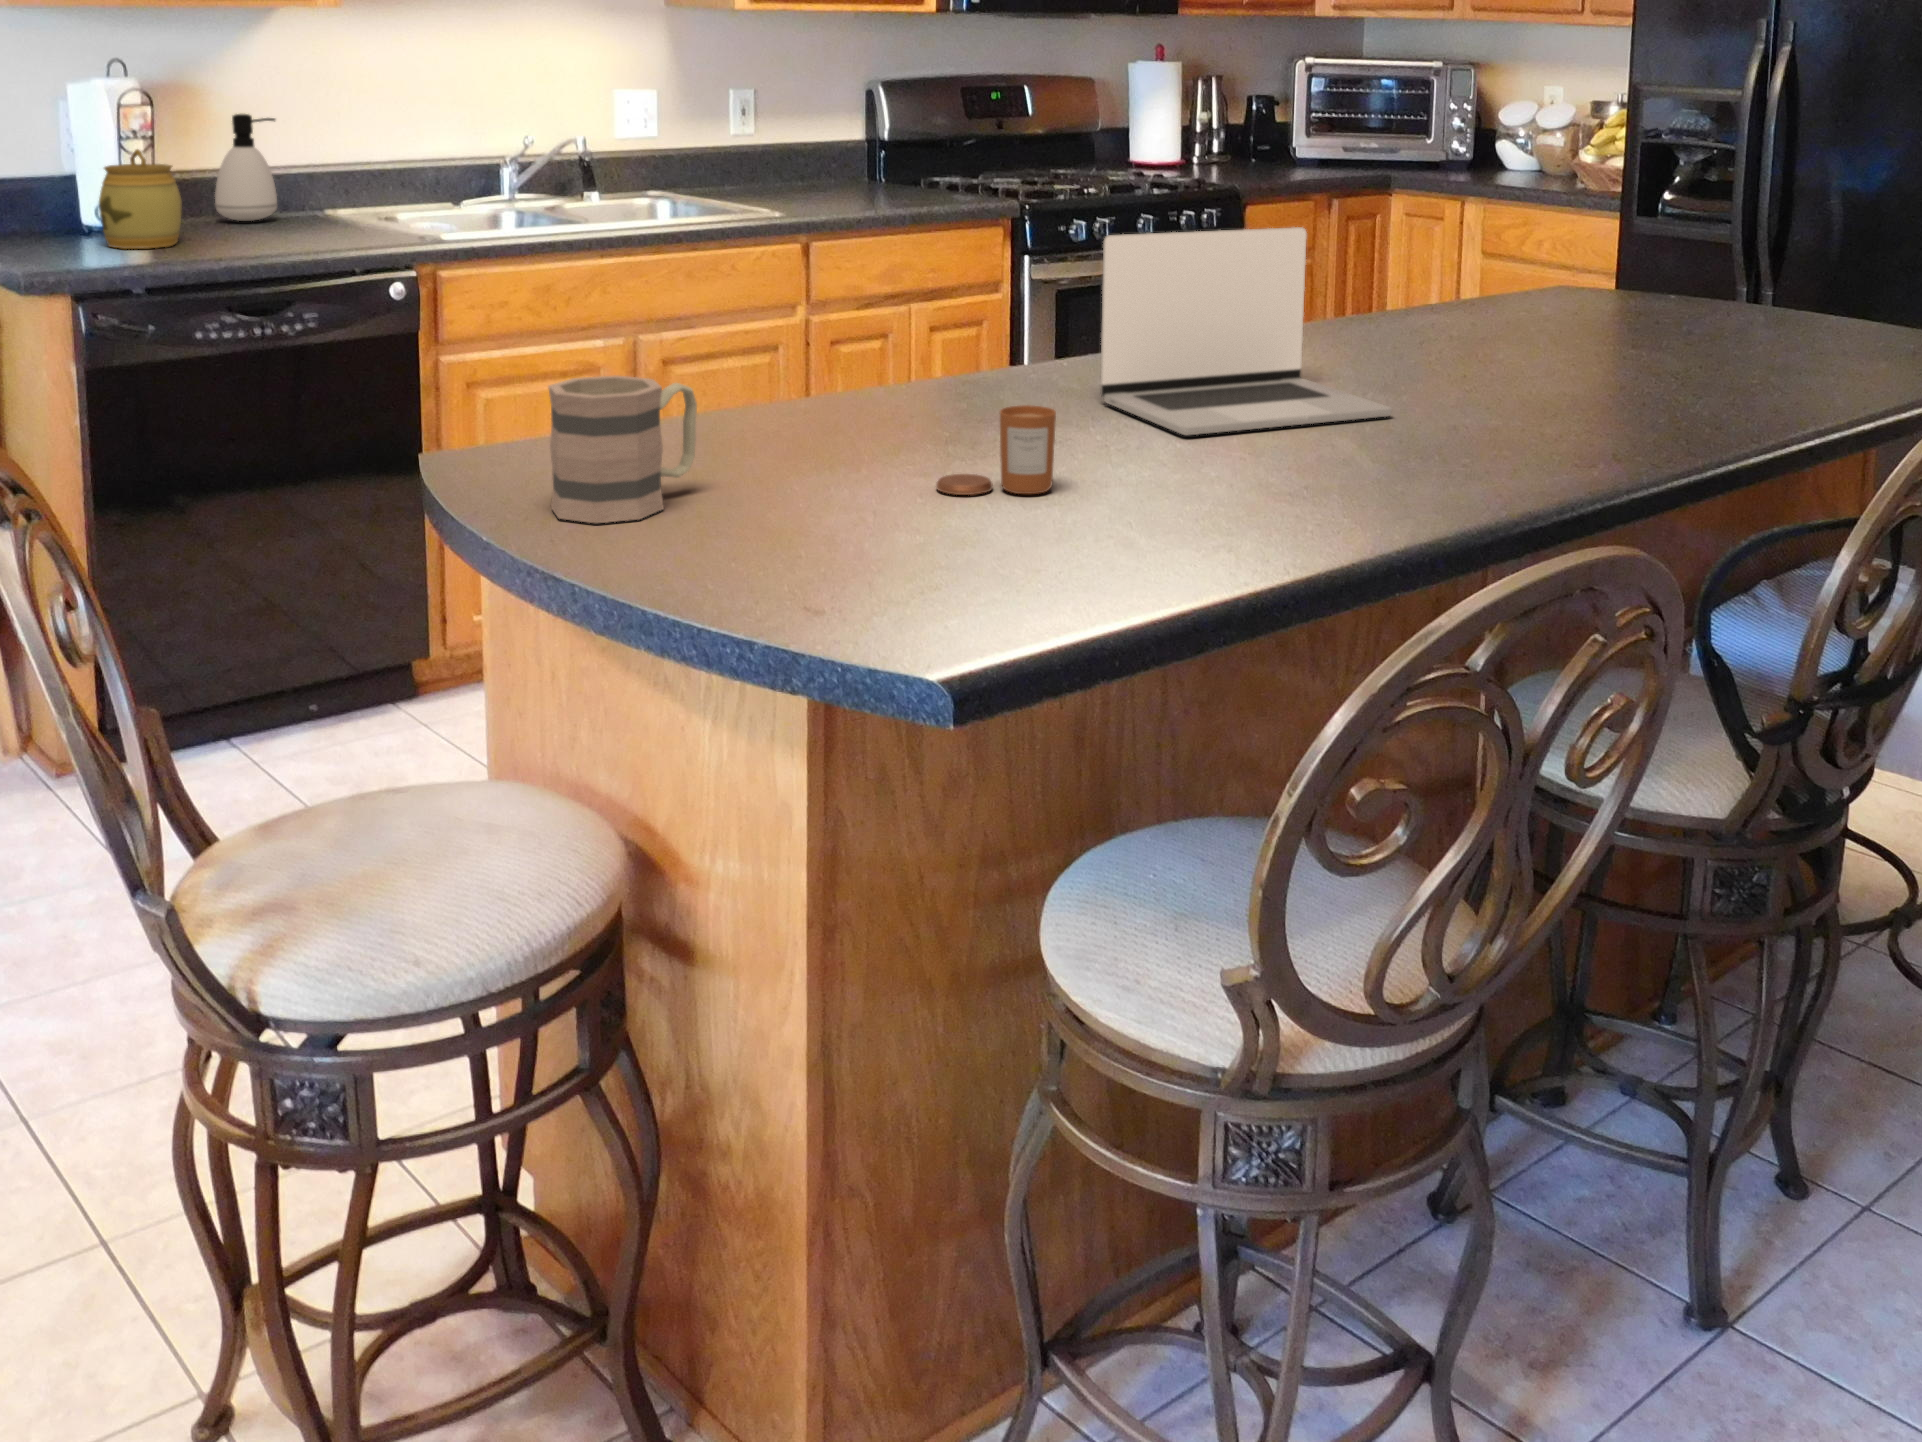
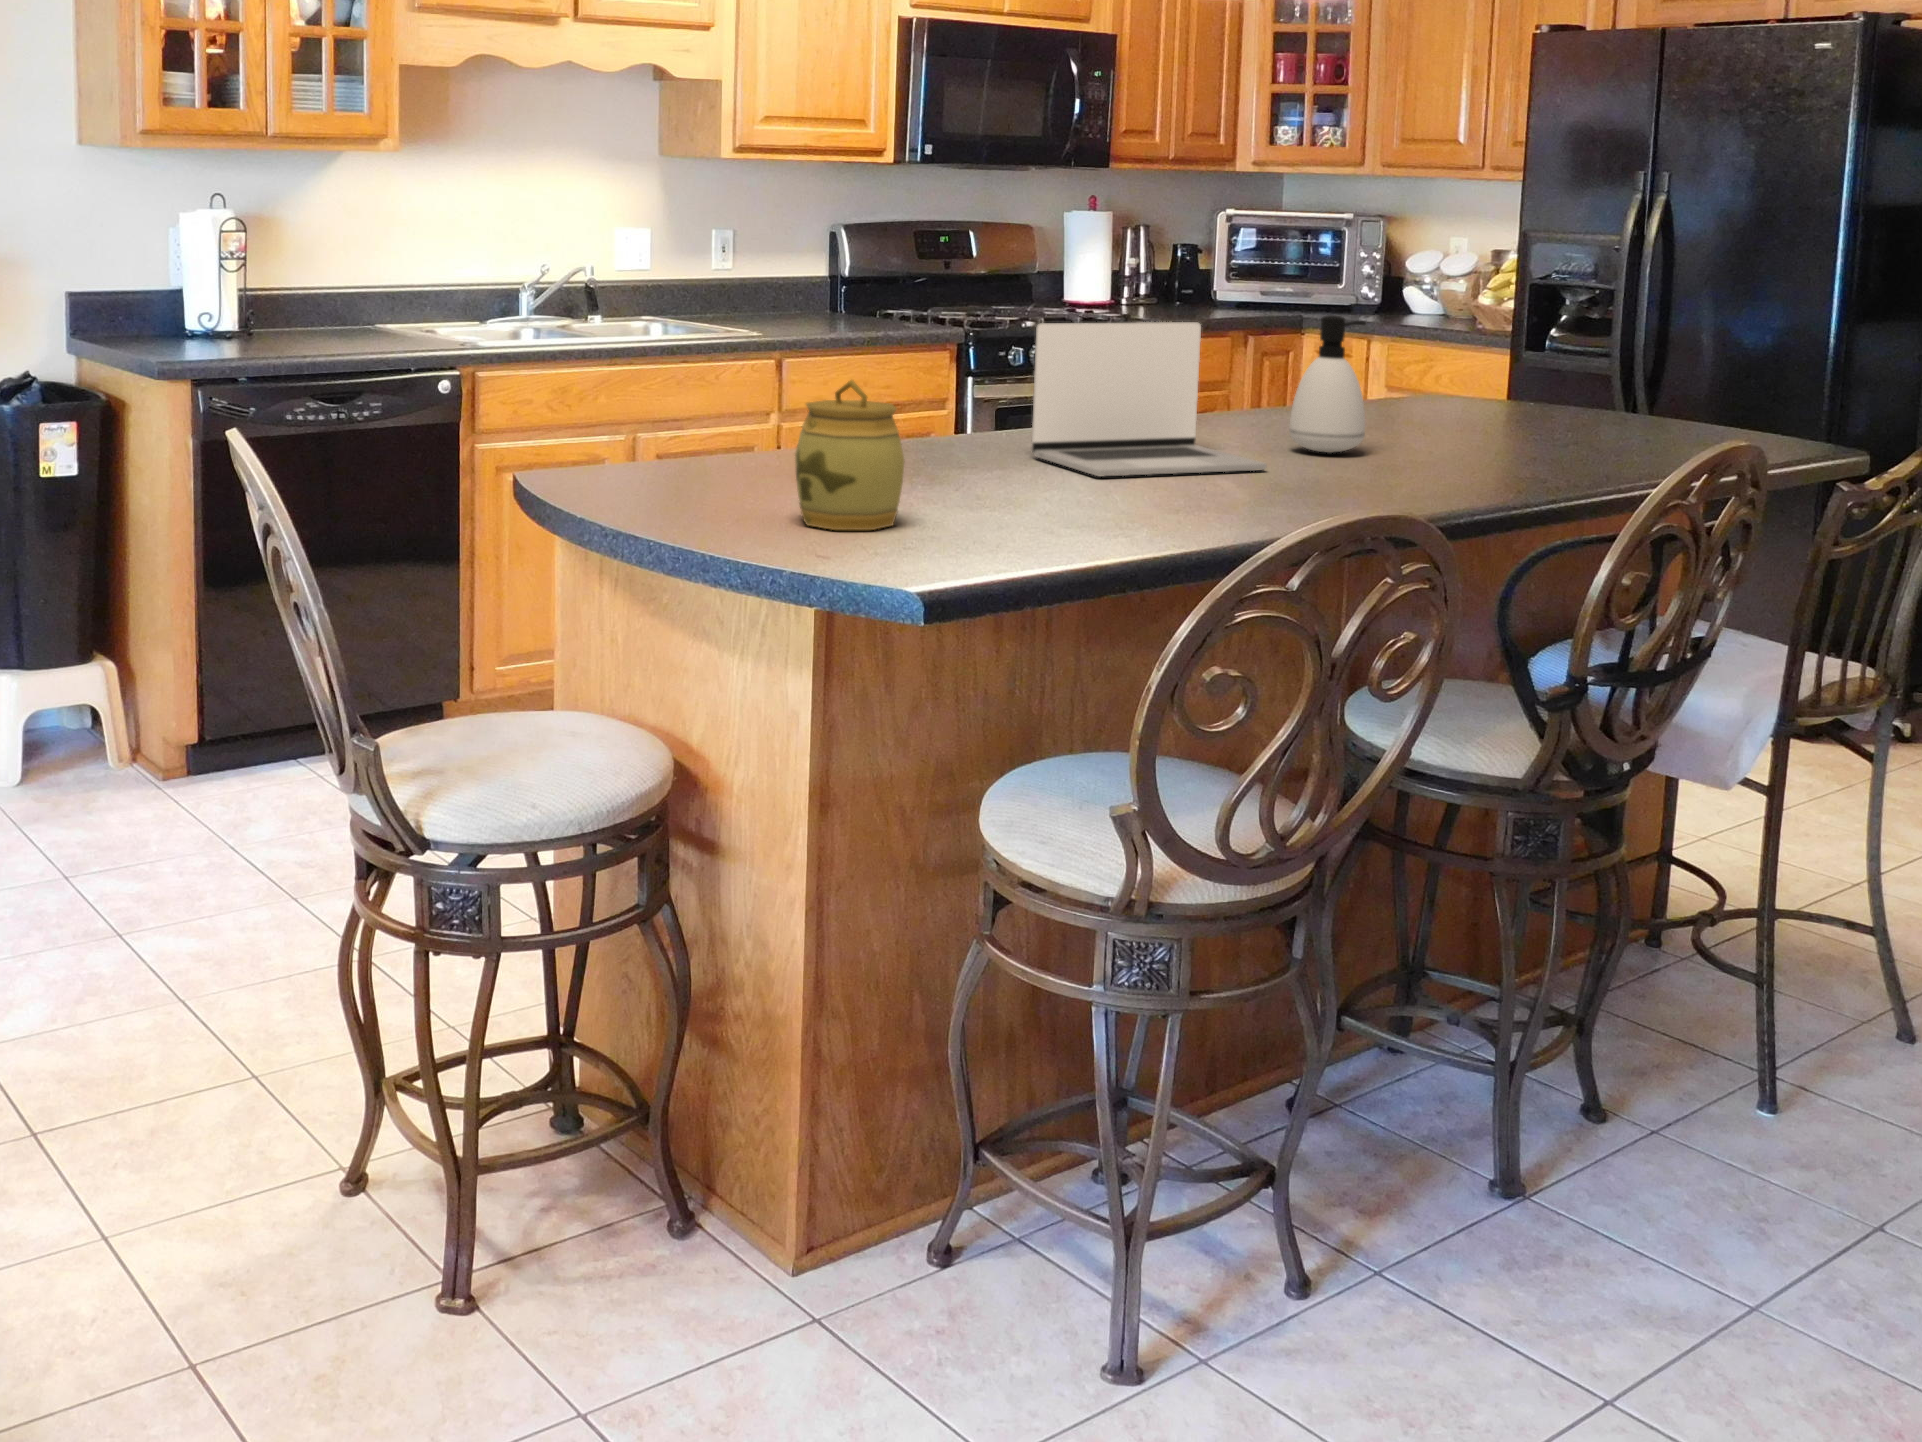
soap dispenser: present [215,114,277,221] -> present [1289,315,1366,453]
jar: present [99,149,182,249] -> present [795,380,905,530]
mug: present [549,376,697,523] -> none [625,408,731,511]
candle: present [936,405,1056,495] -> none [907,439,999,505]

